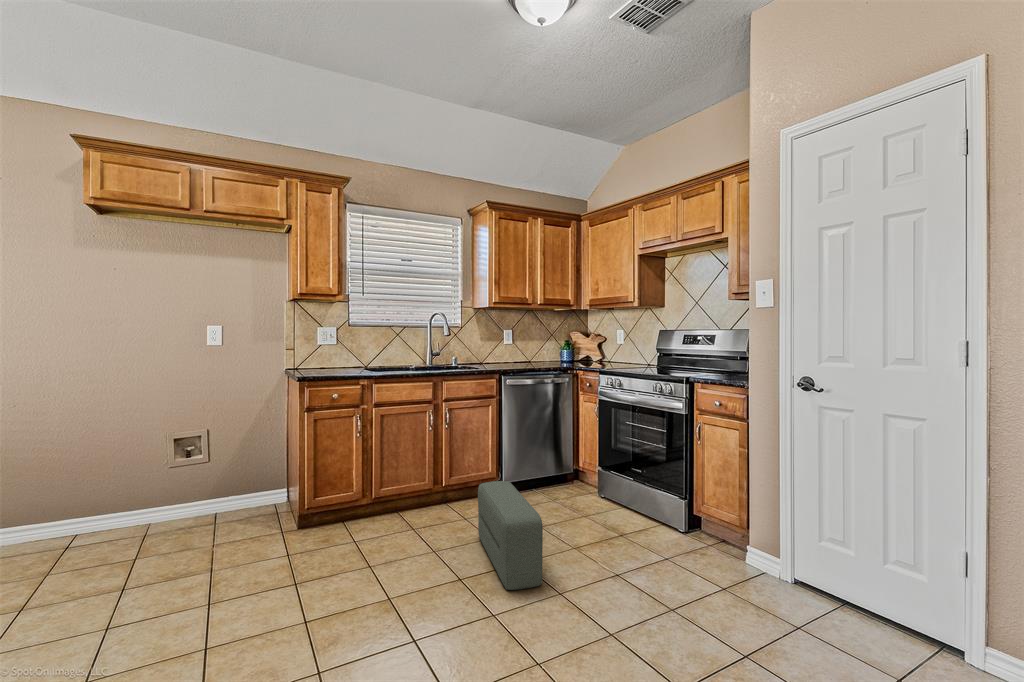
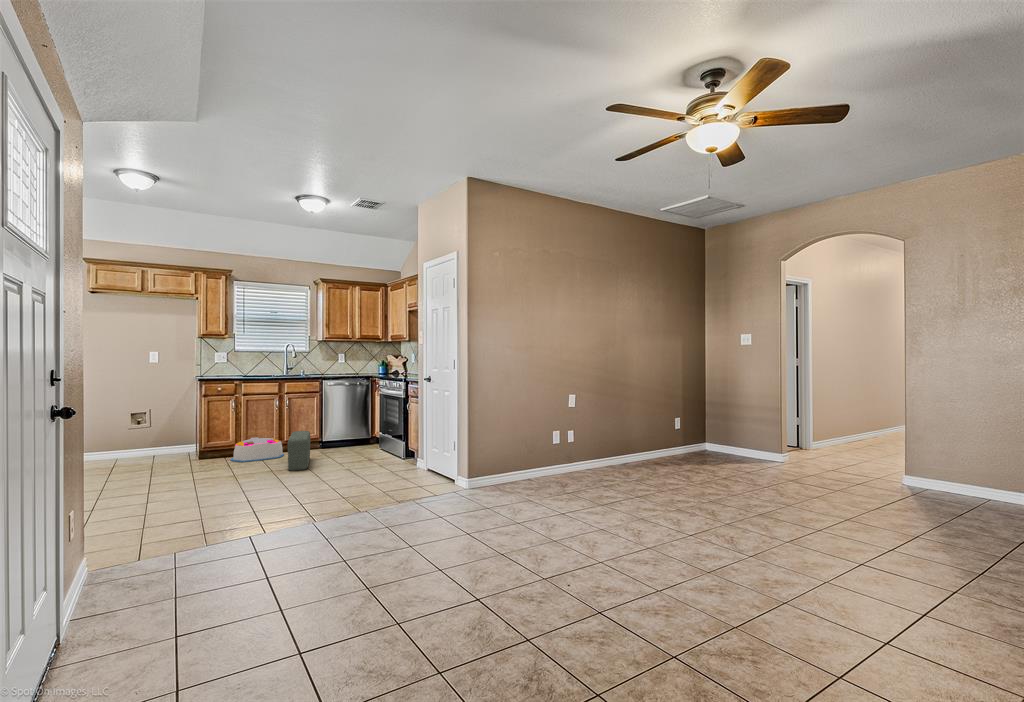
storage bin: none [359,484,451,545] -> present [230,437,284,462]

